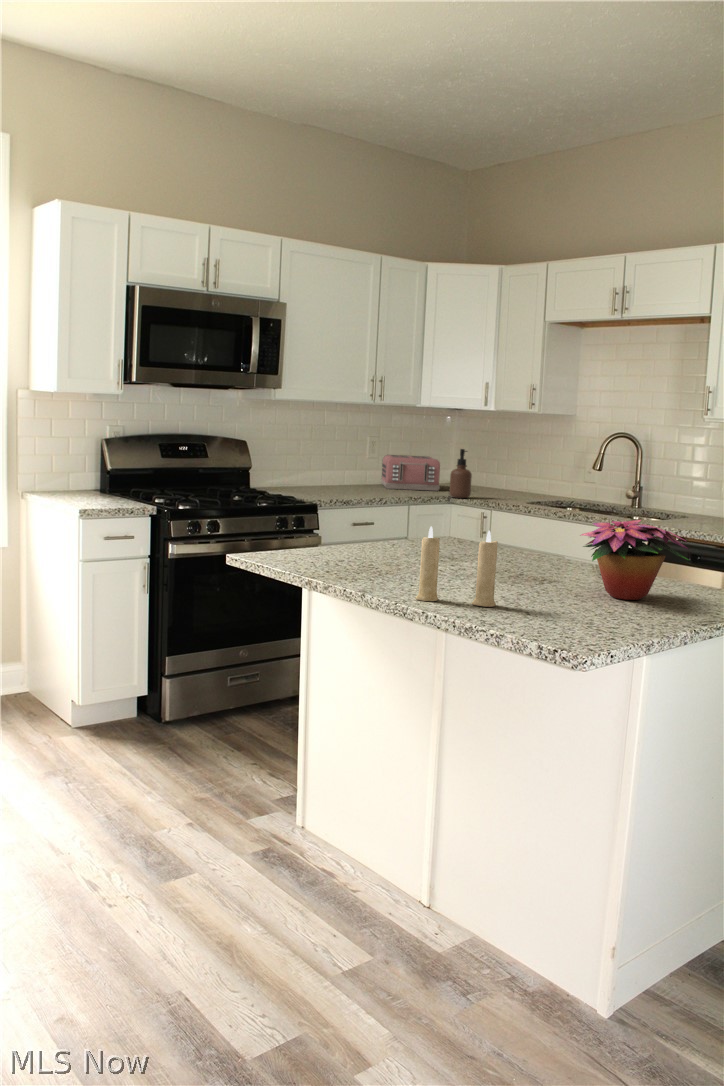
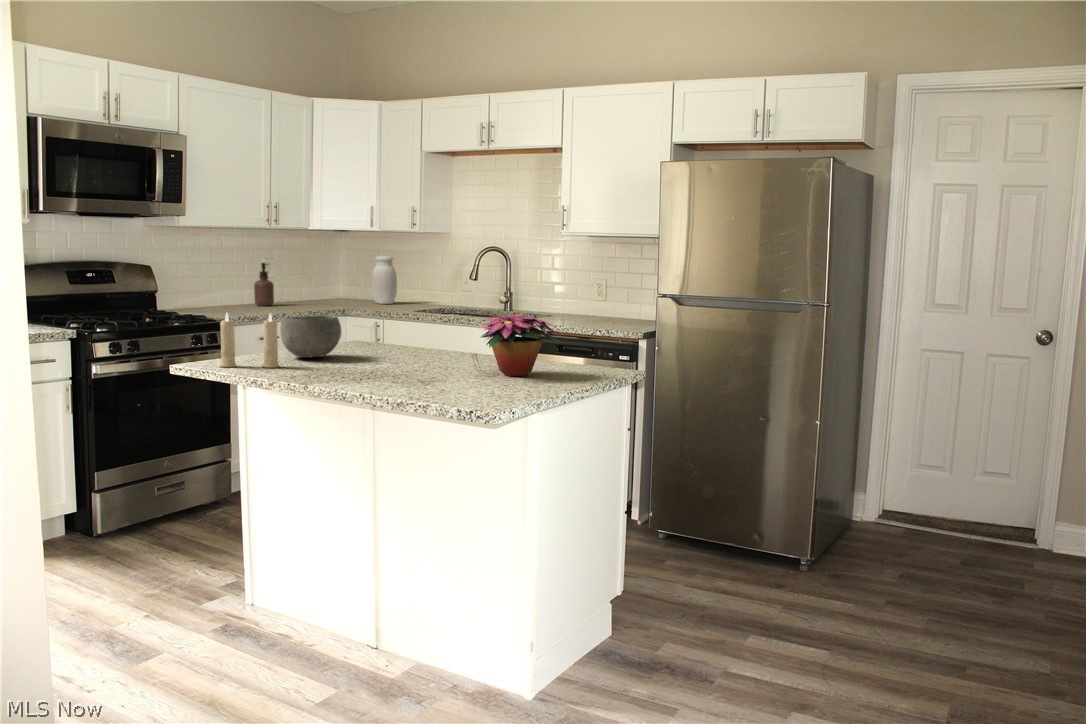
jar: none [480,439,508,493] -> present [372,256,397,304]
soap dispenser: present [449,449,472,498] -> present [254,263,274,306]
toaster: present [381,455,440,491] -> none [280,274,337,305]
bowl: none [352,506,421,555] -> present [280,316,341,357]
candle: present [415,526,498,607] -> present [219,313,279,368]

